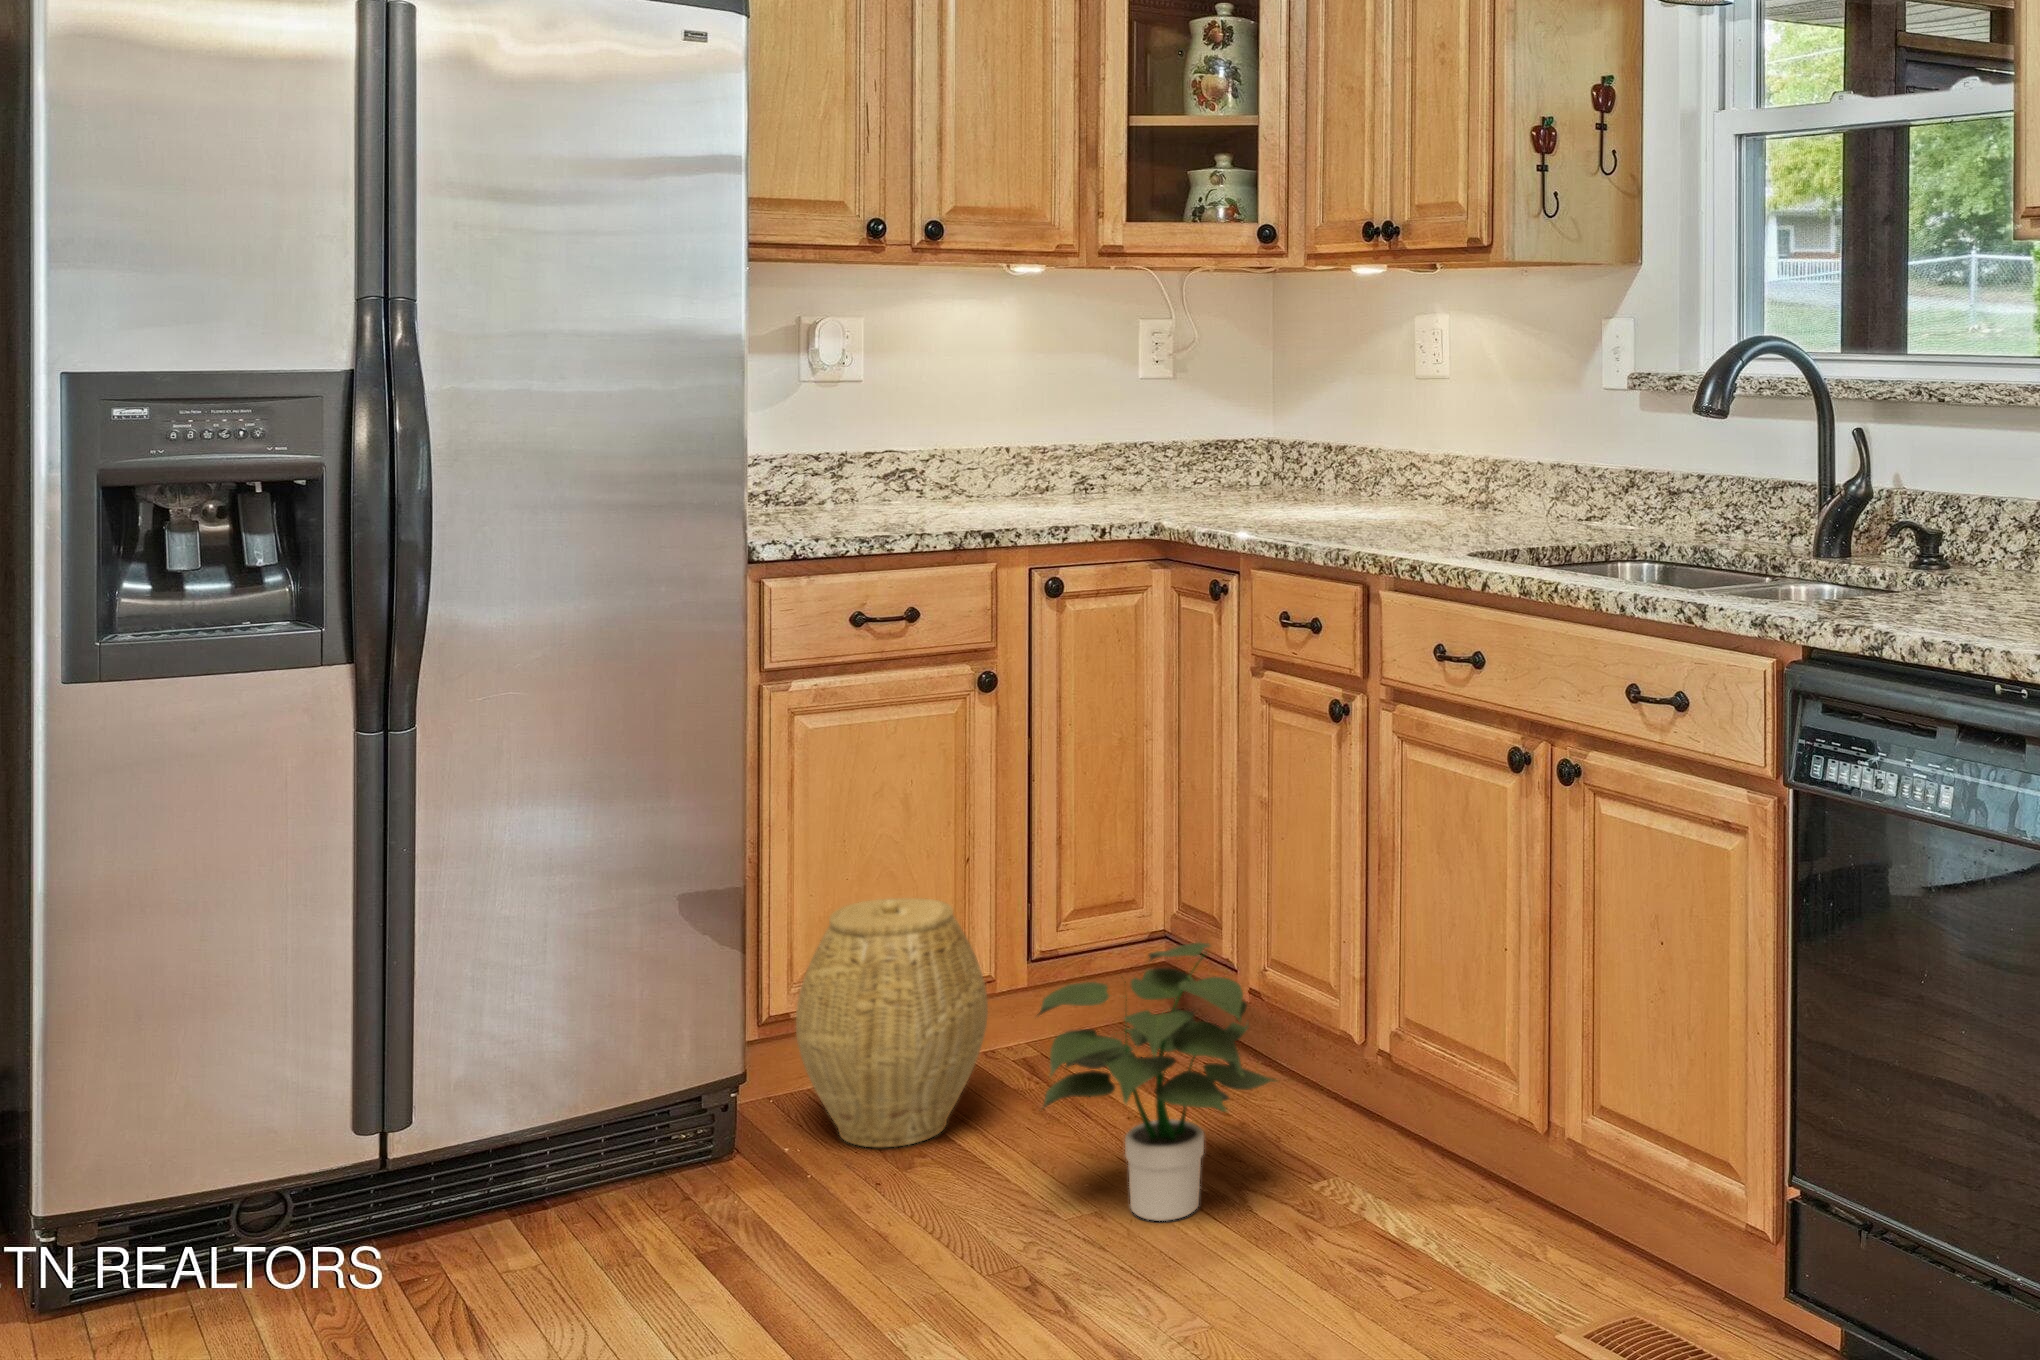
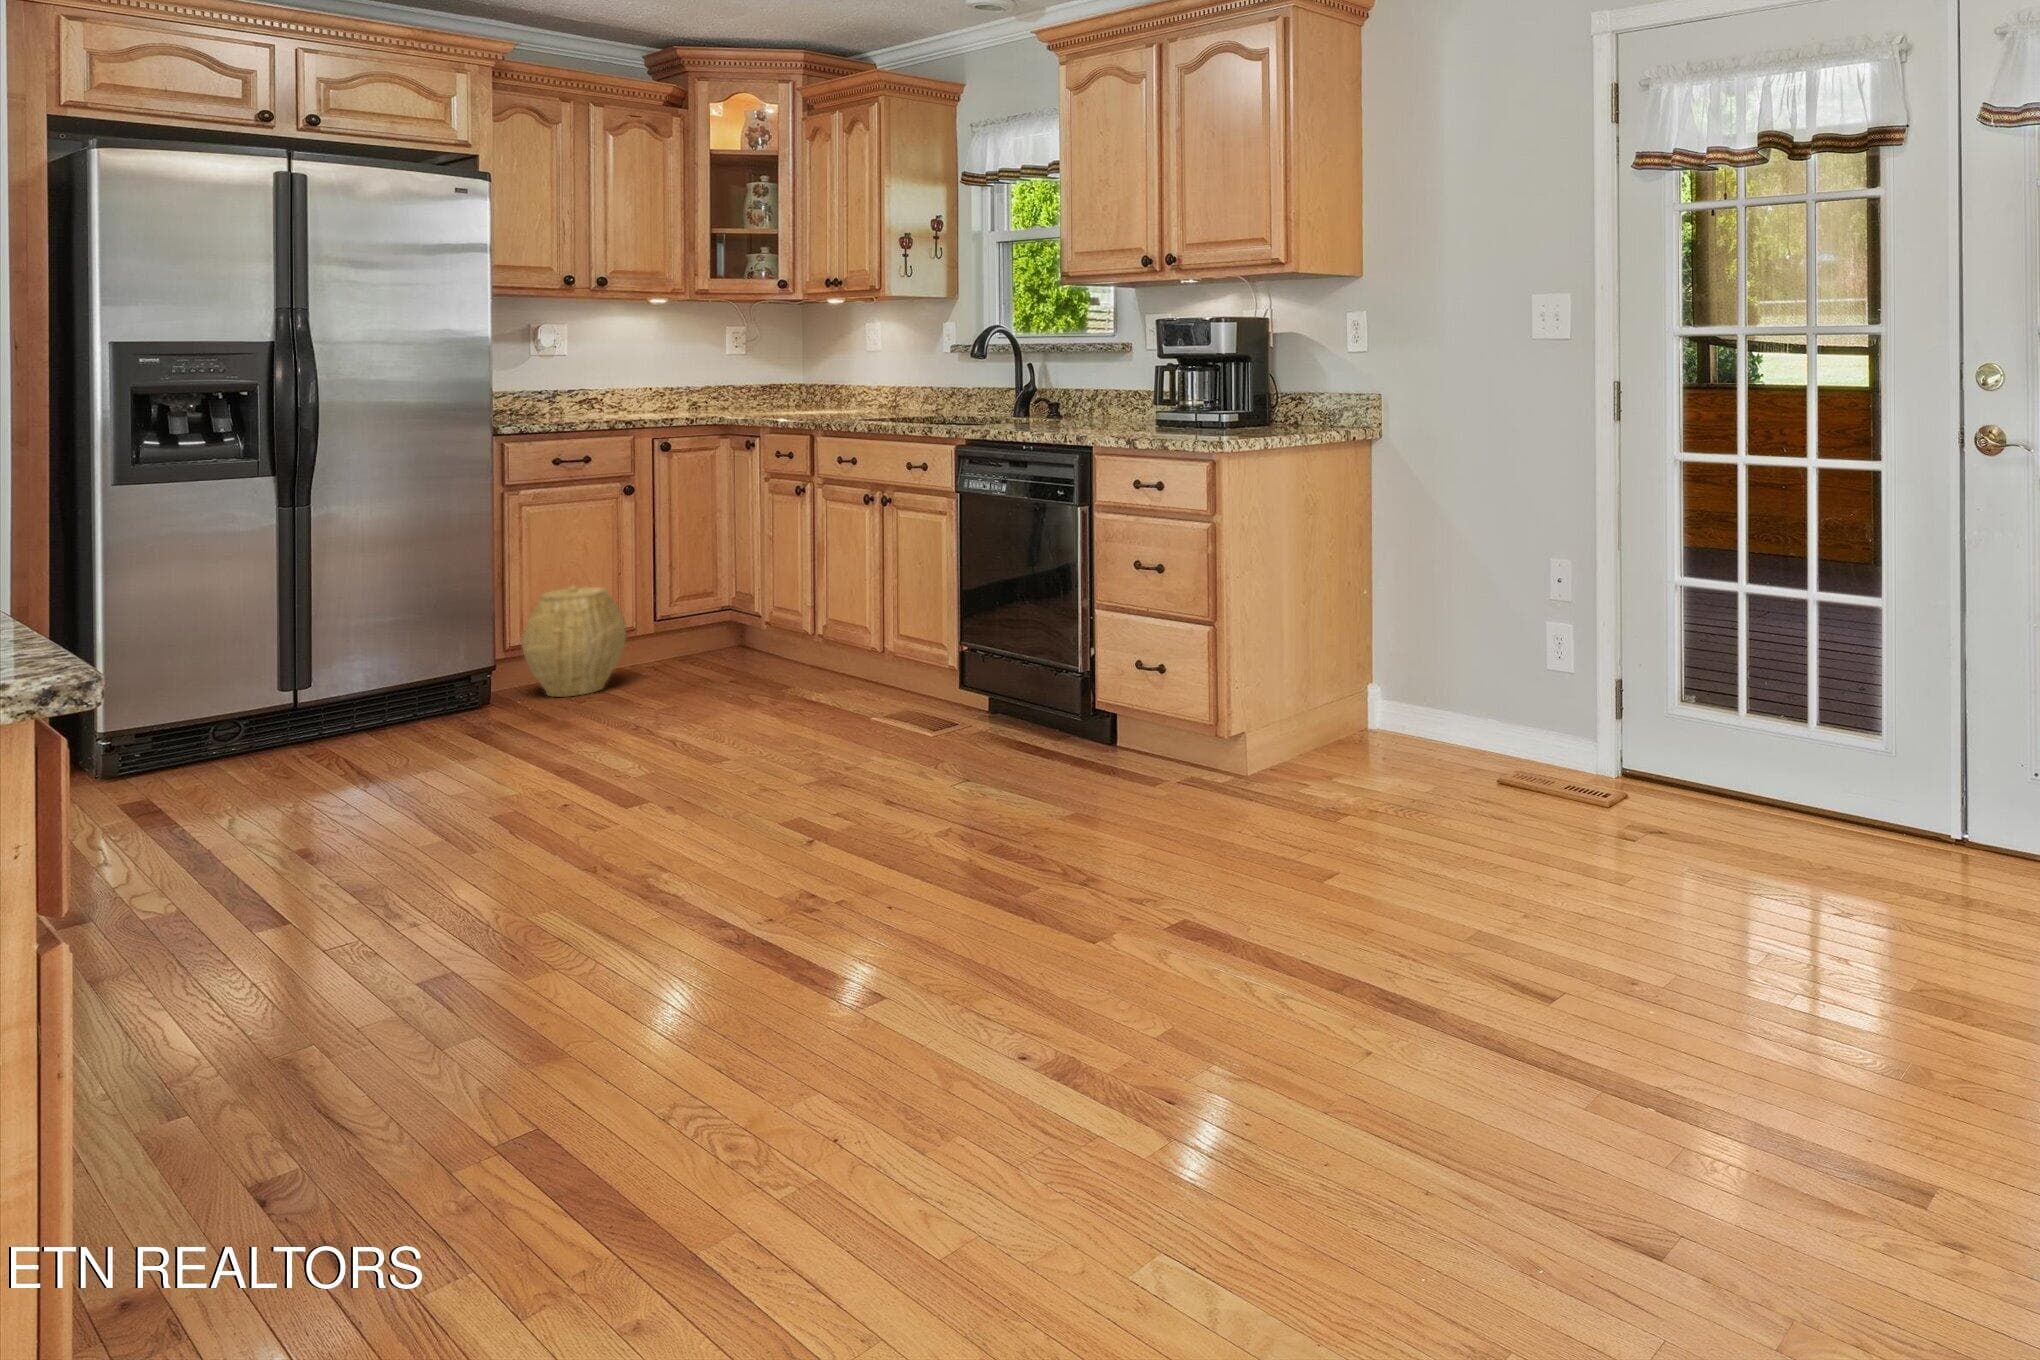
potted plant: present [1039,943,1276,1221] -> none [641,590,765,705]

